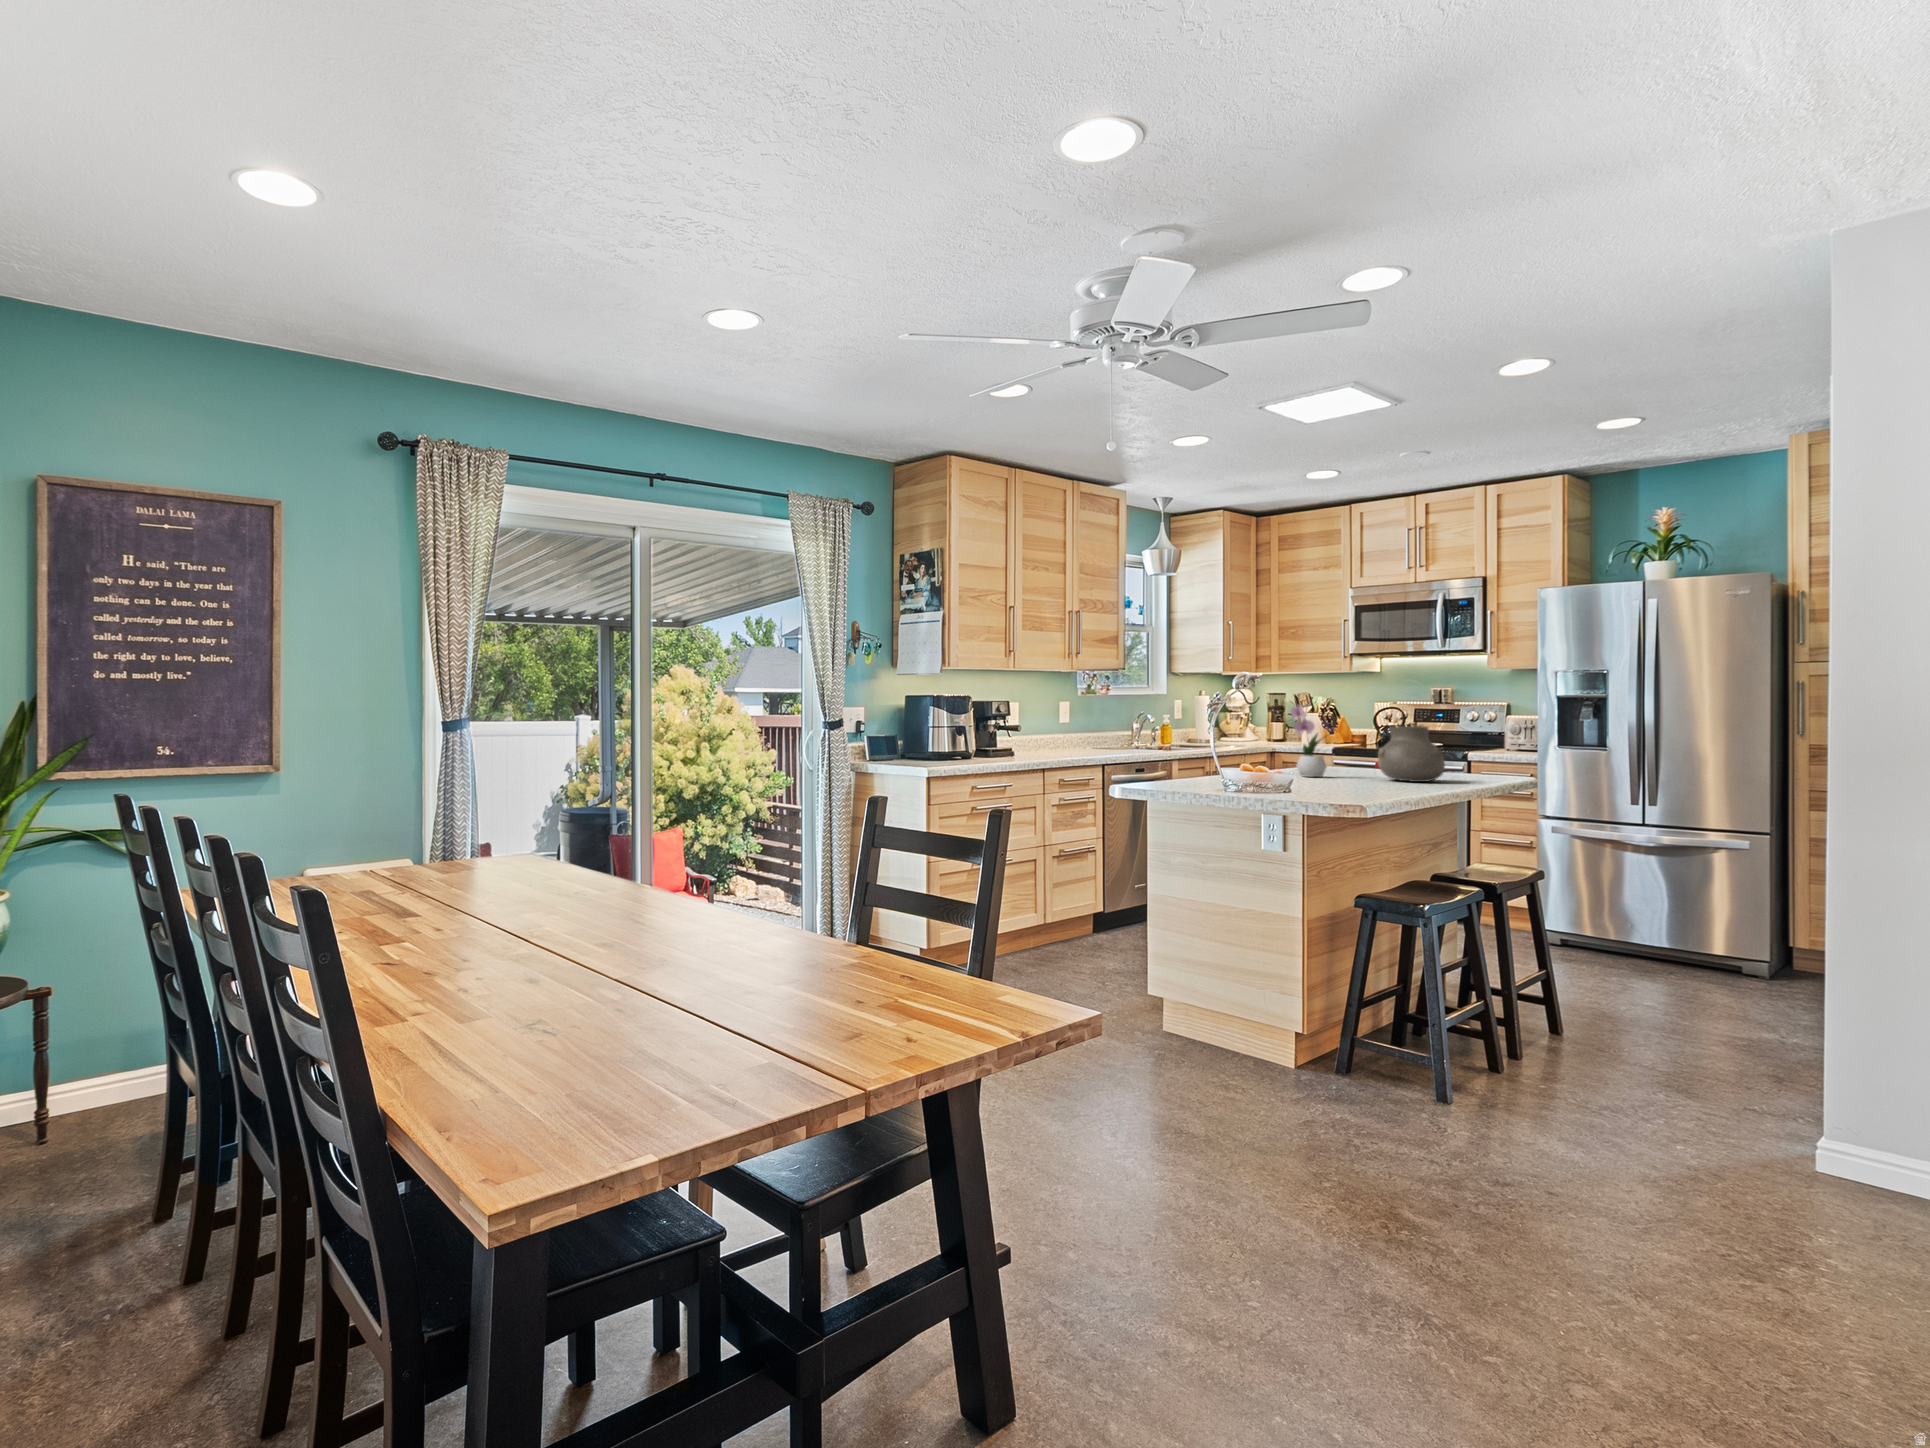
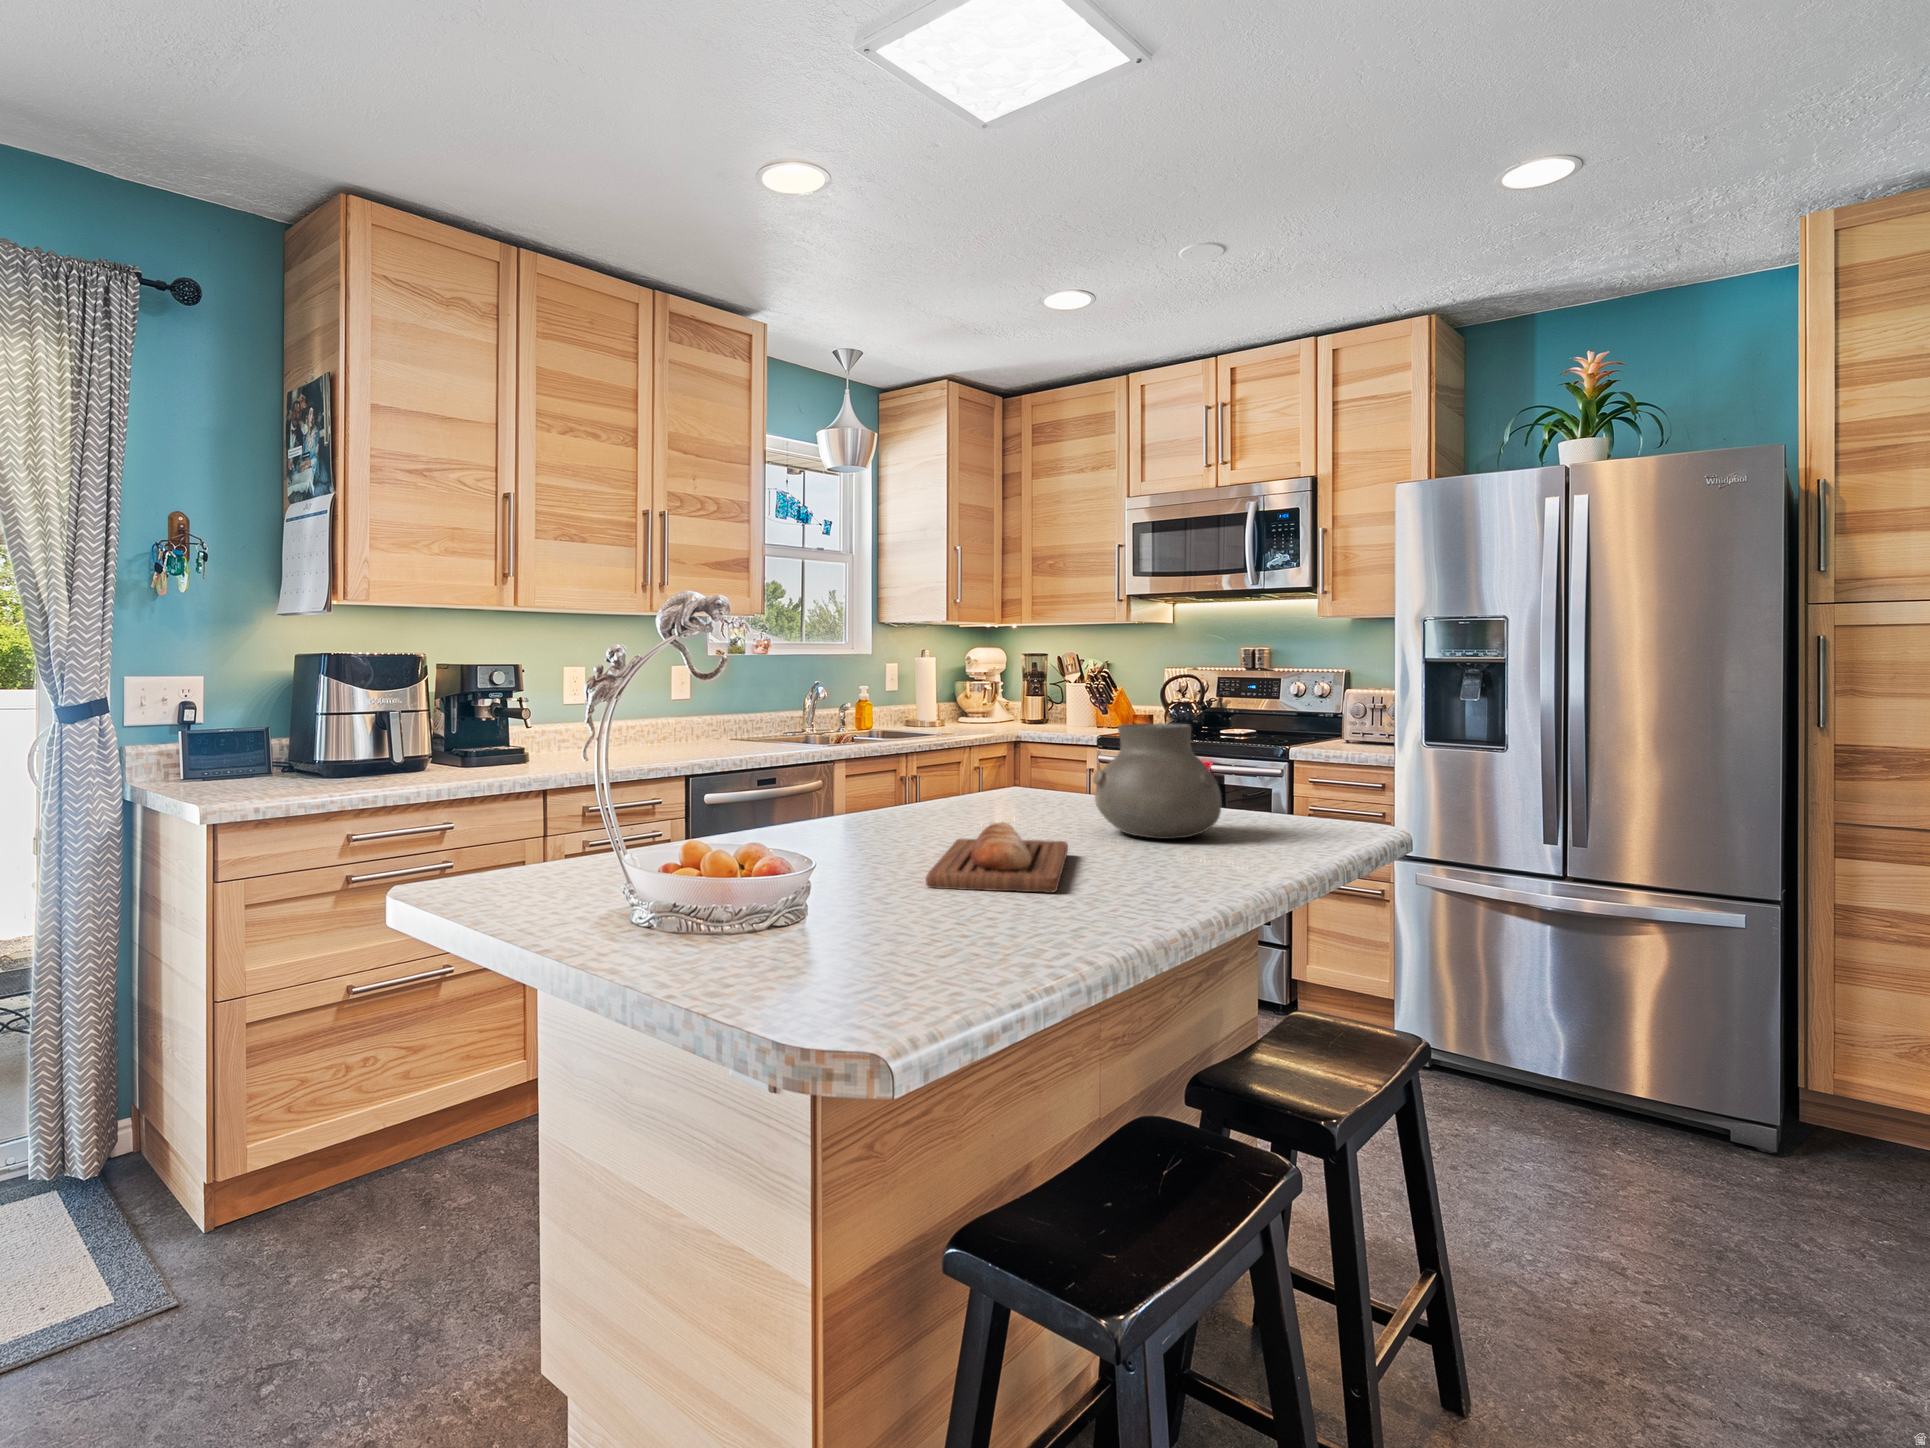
flower arrangement: present [1290,694,1330,777] -> none [936,659,1012,826]
bread loaf: none [1318,768,1383,791] -> present [926,822,1068,893]

